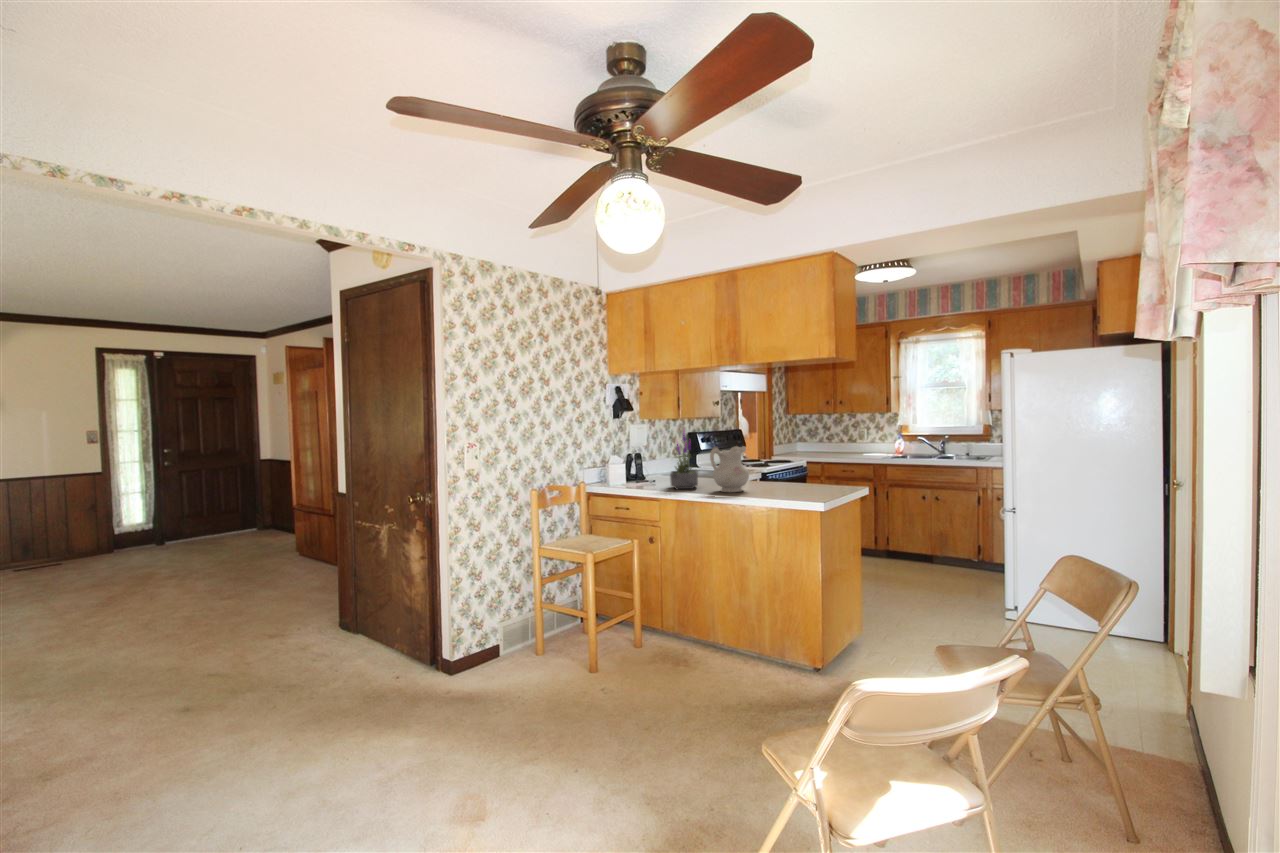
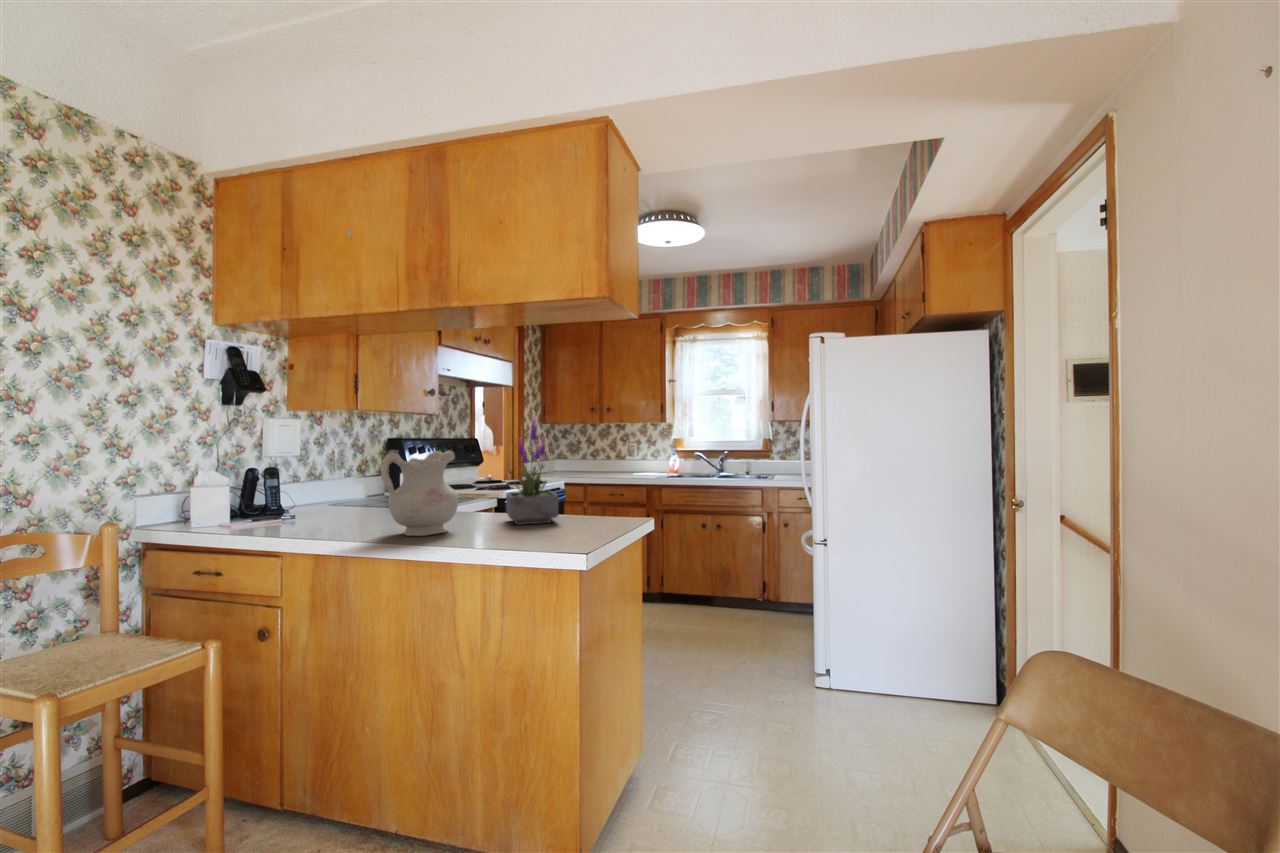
potted plant: present [670,430,698,489] -> present [506,417,558,525]

